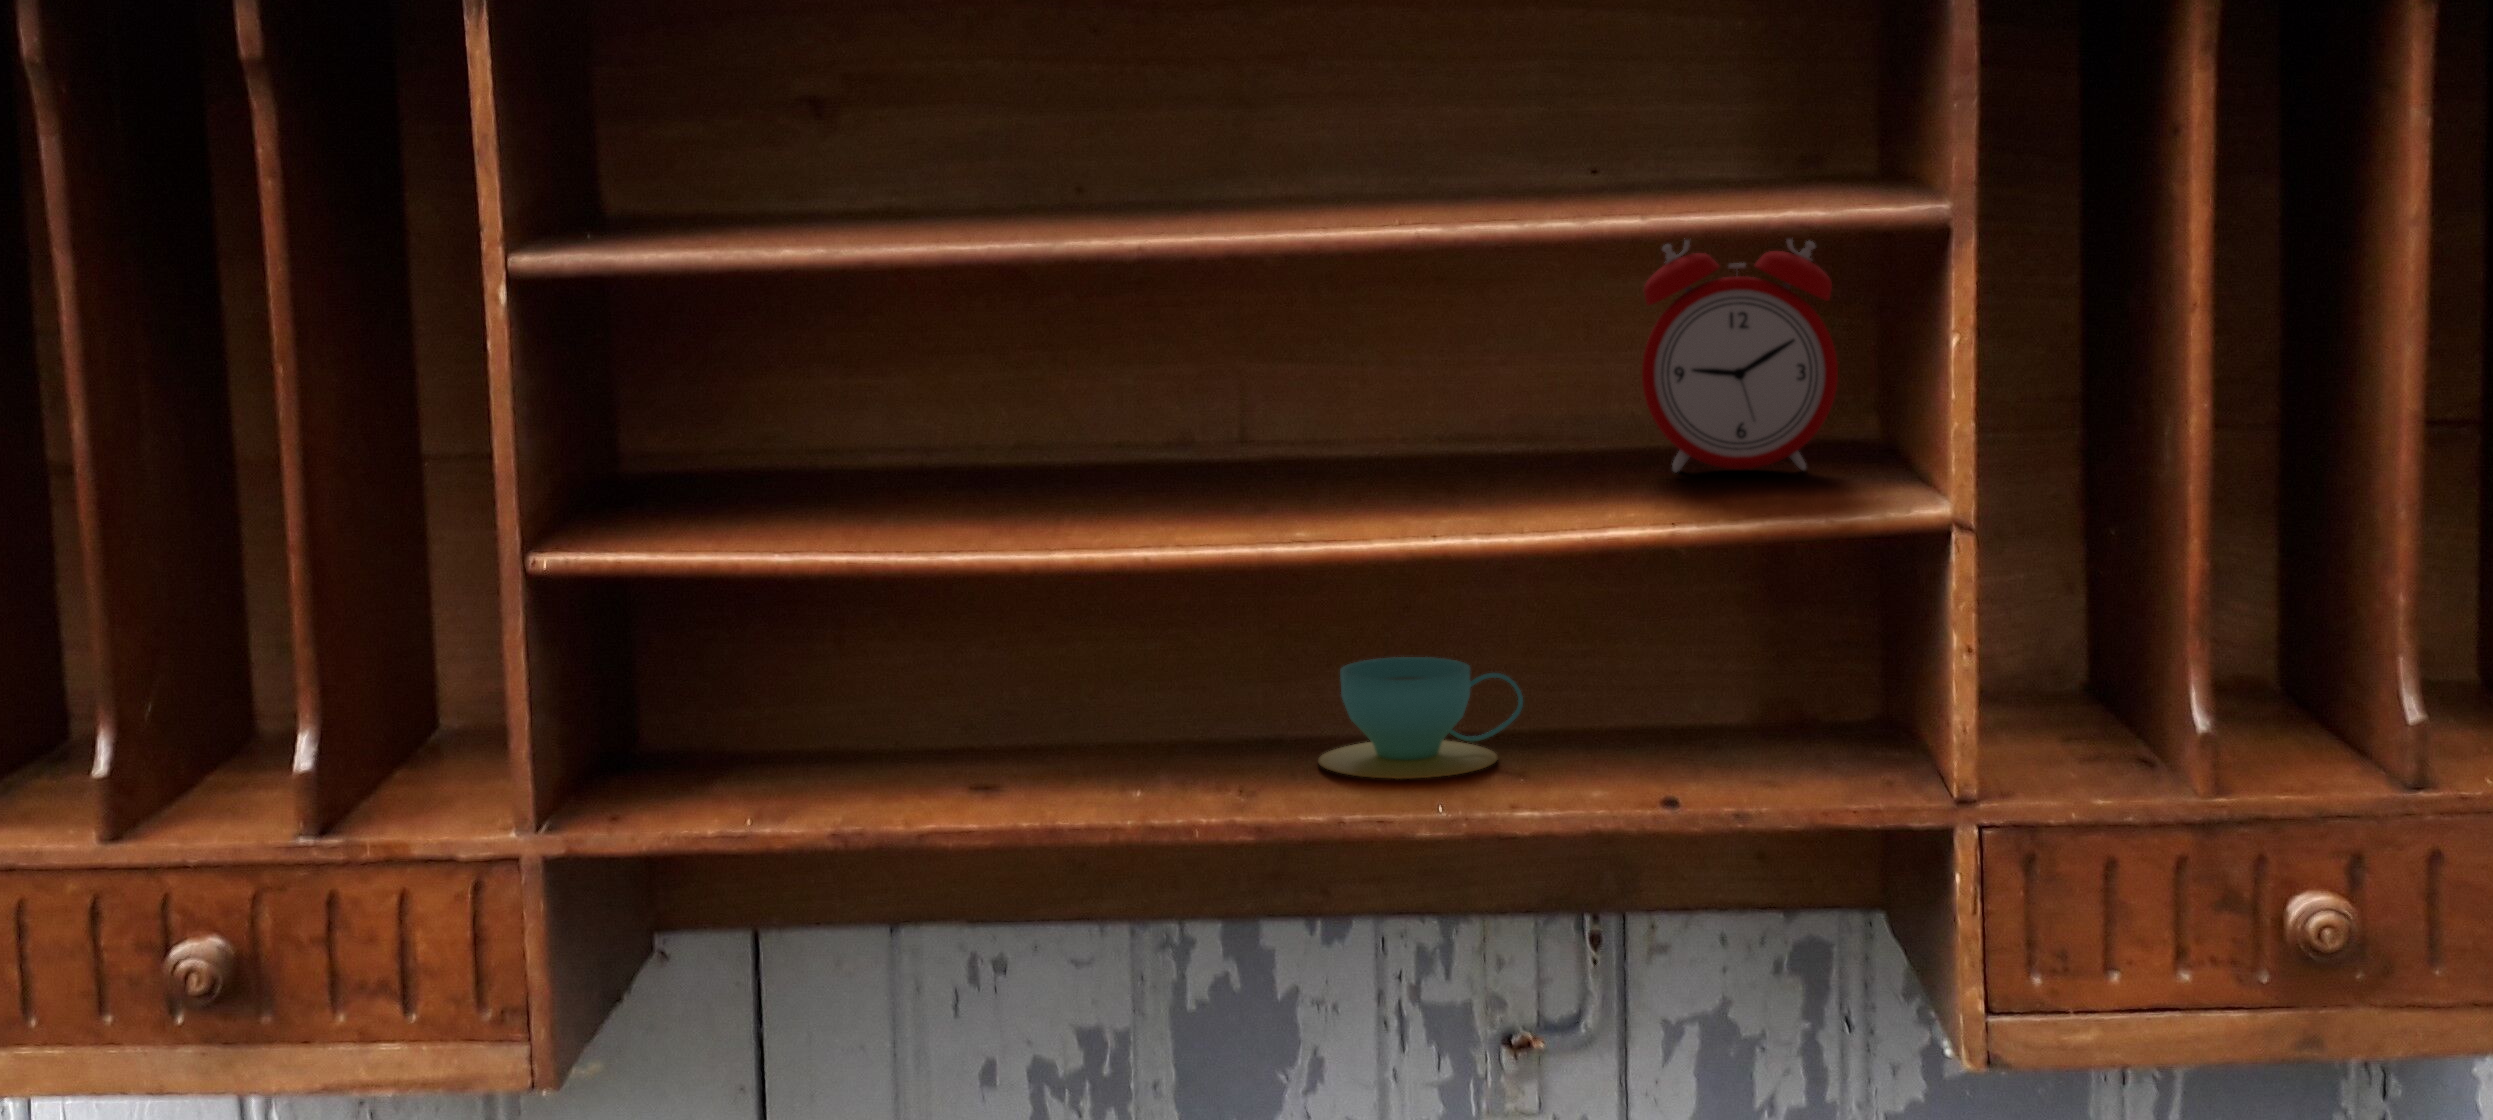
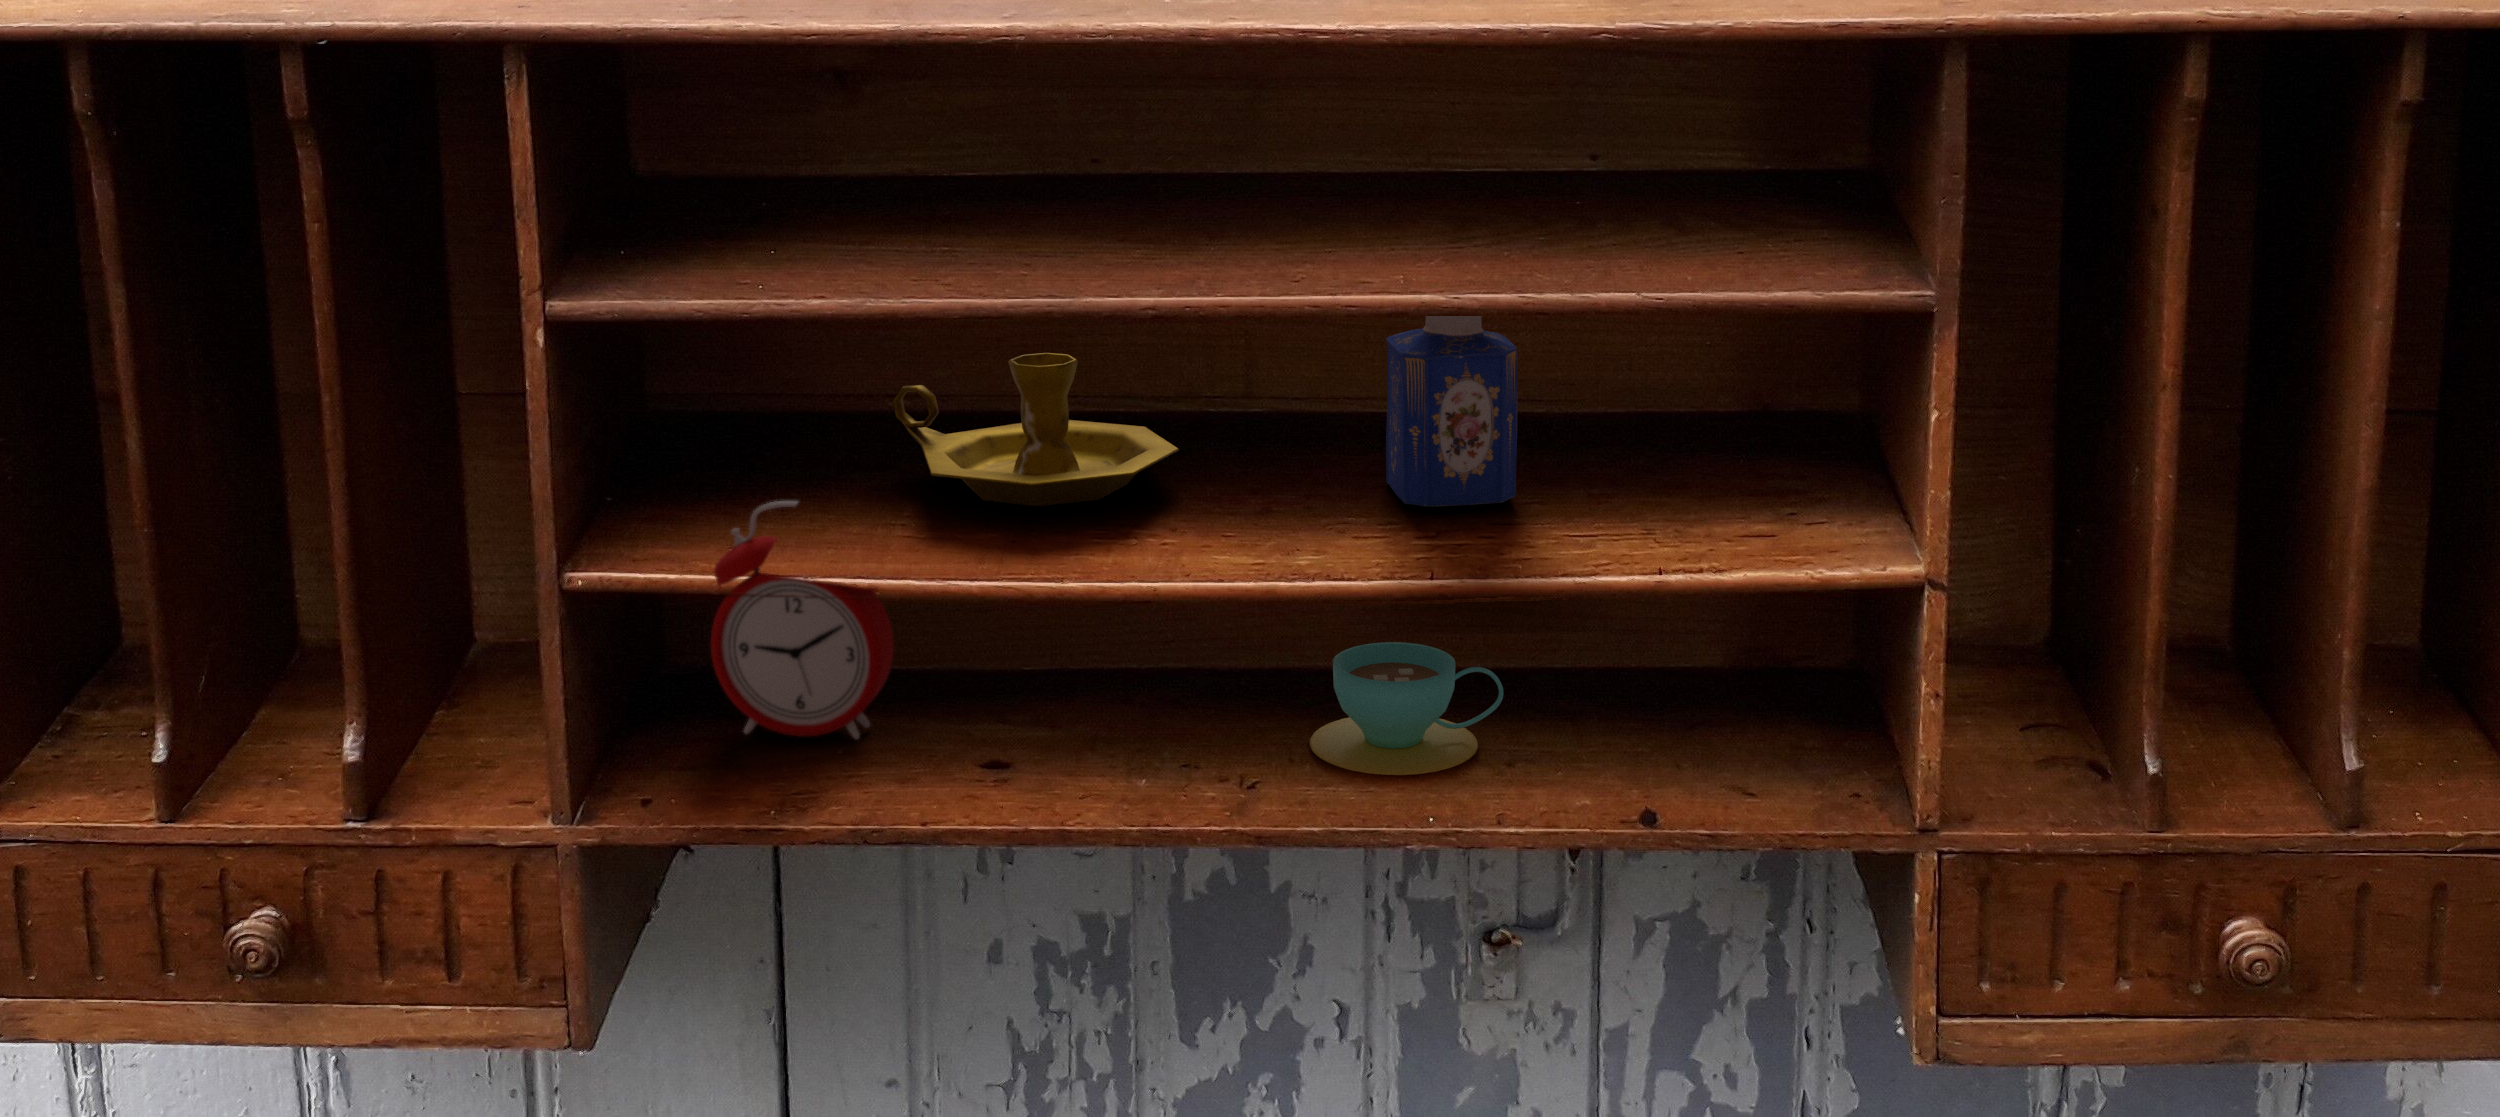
perfume bottle: none [1386,221,1527,489] -> present [1386,316,1518,506]
alarm clock: present [1642,238,1838,472] -> present [711,501,894,739]
candlestick: none [872,353,1172,499] -> present [893,353,1179,506]

